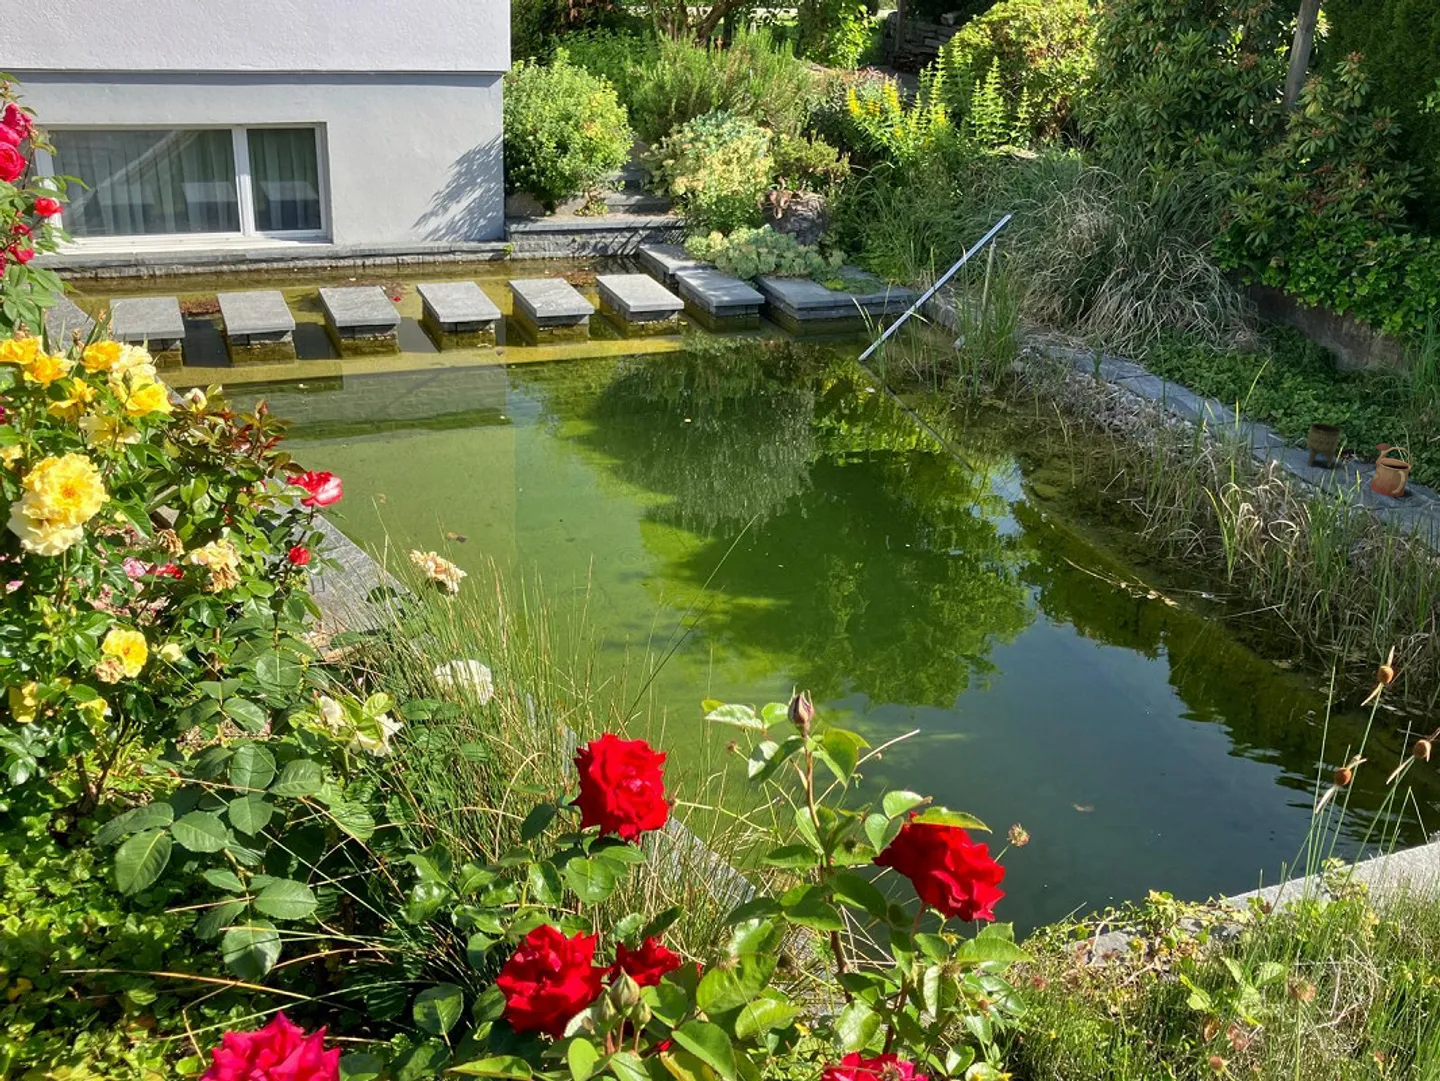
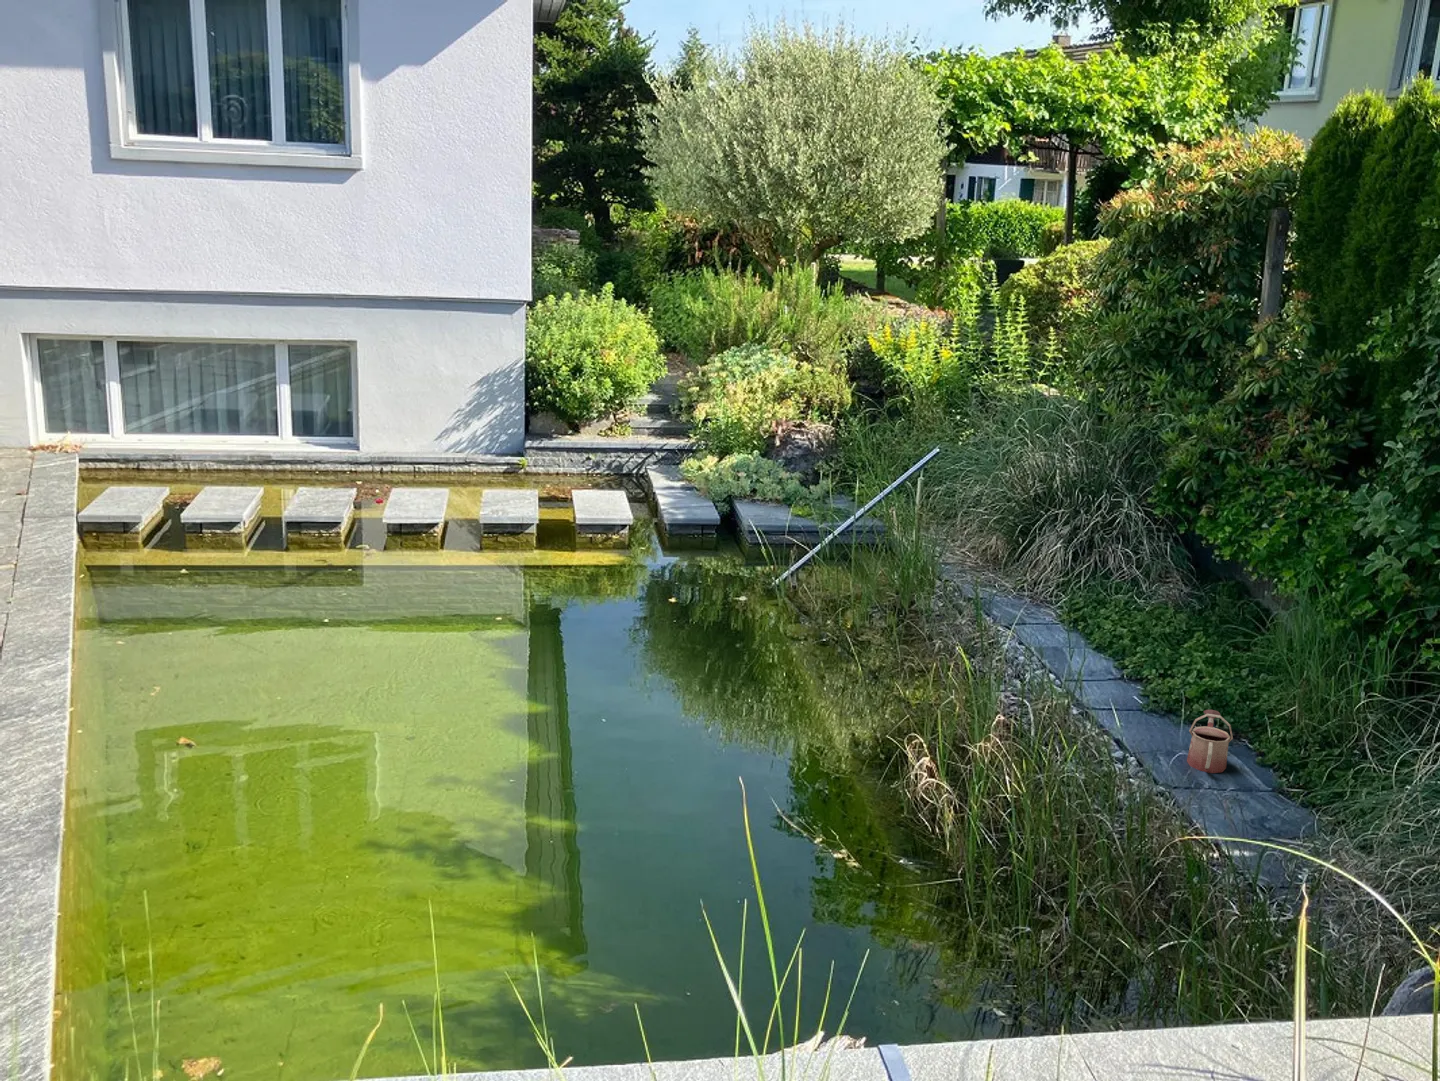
planter: present [1307,423,1341,468] -> none [1132,680,1169,733]

